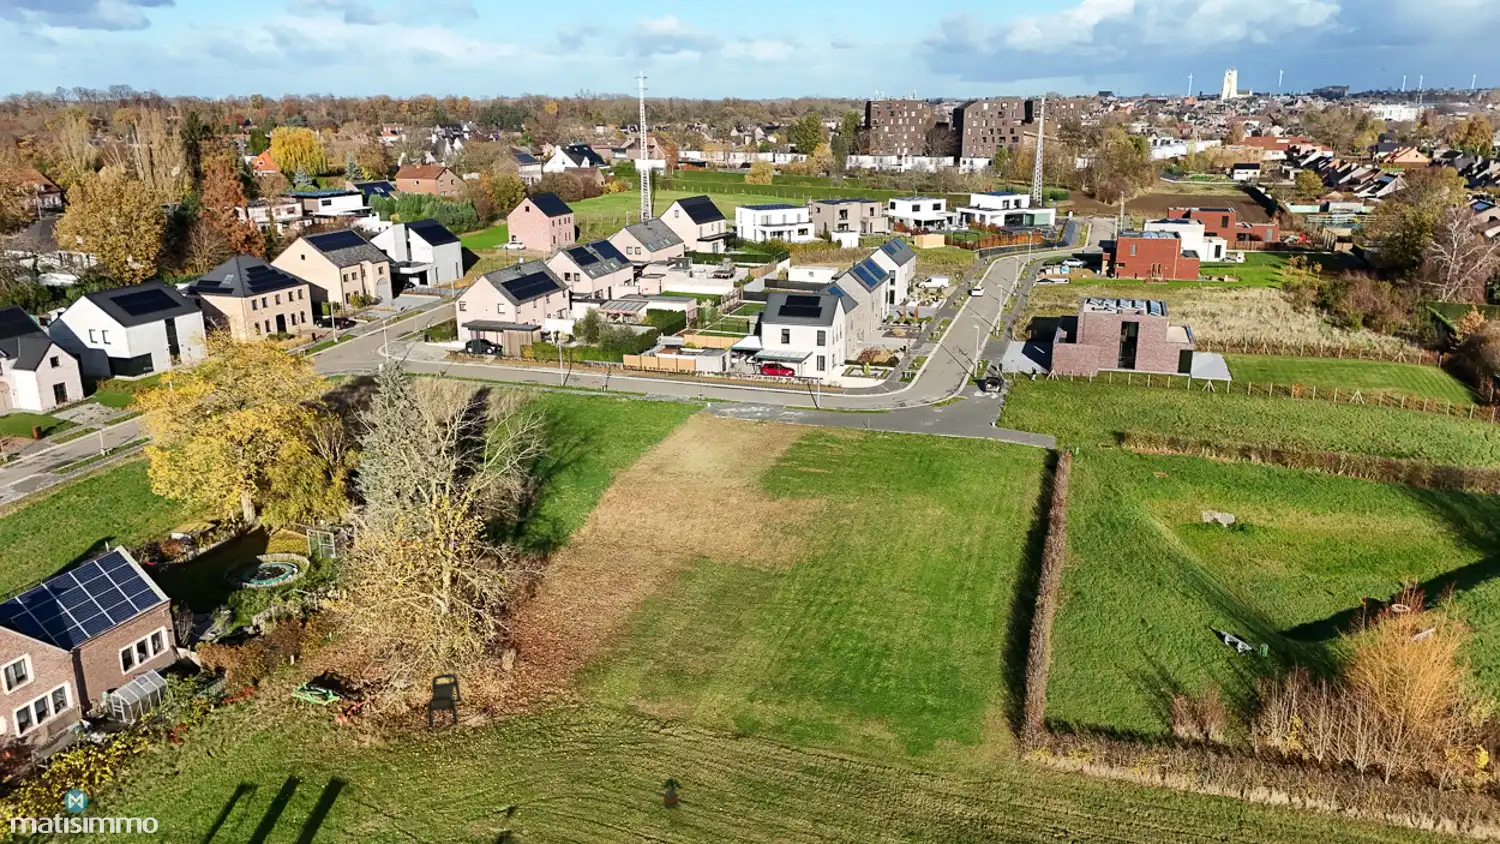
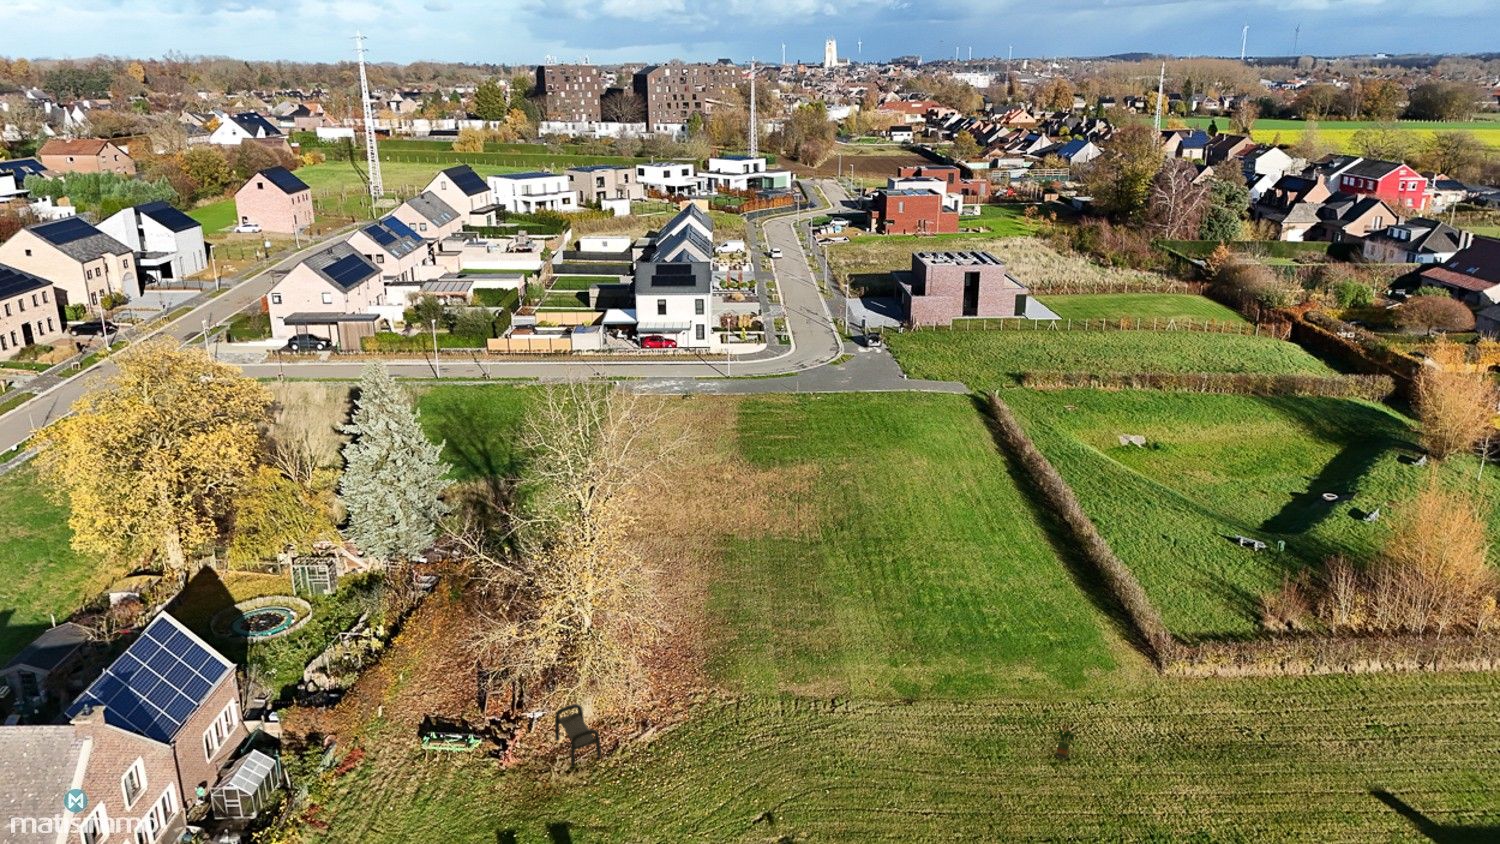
potted tree: present [661,778,682,808] -> present [1055,730,1075,759]

